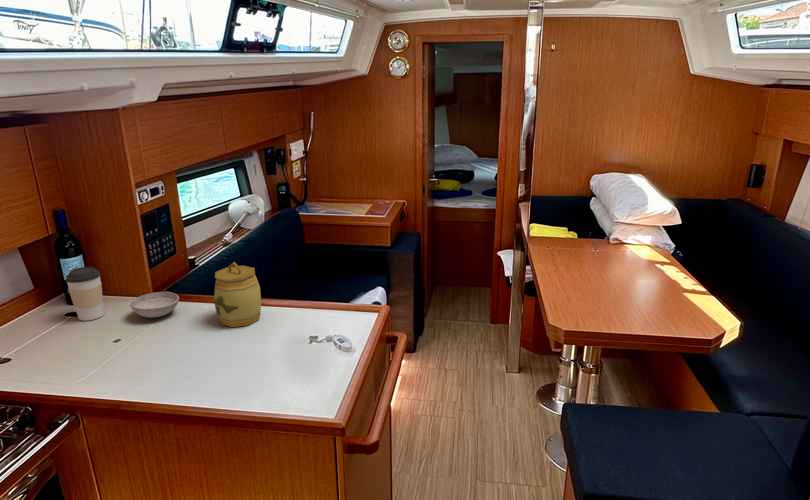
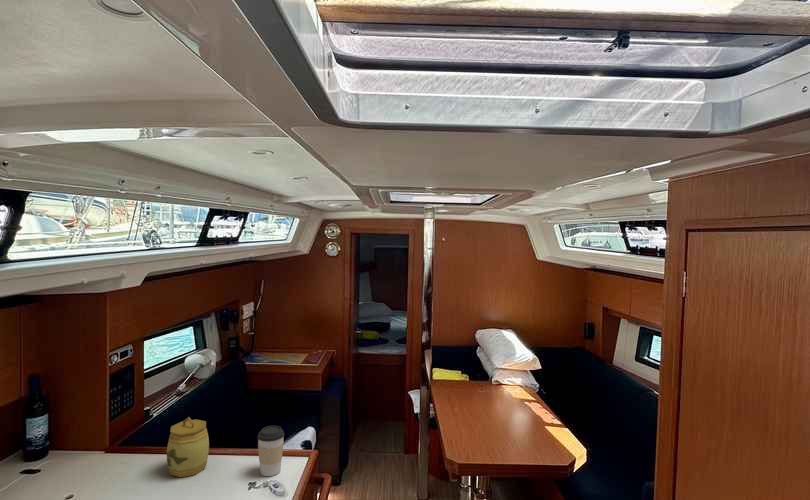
coffee cup: present [66,267,104,321] -> present [257,426,284,476]
bowl: present [130,292,179,318] -> none [86,445,134,471]

